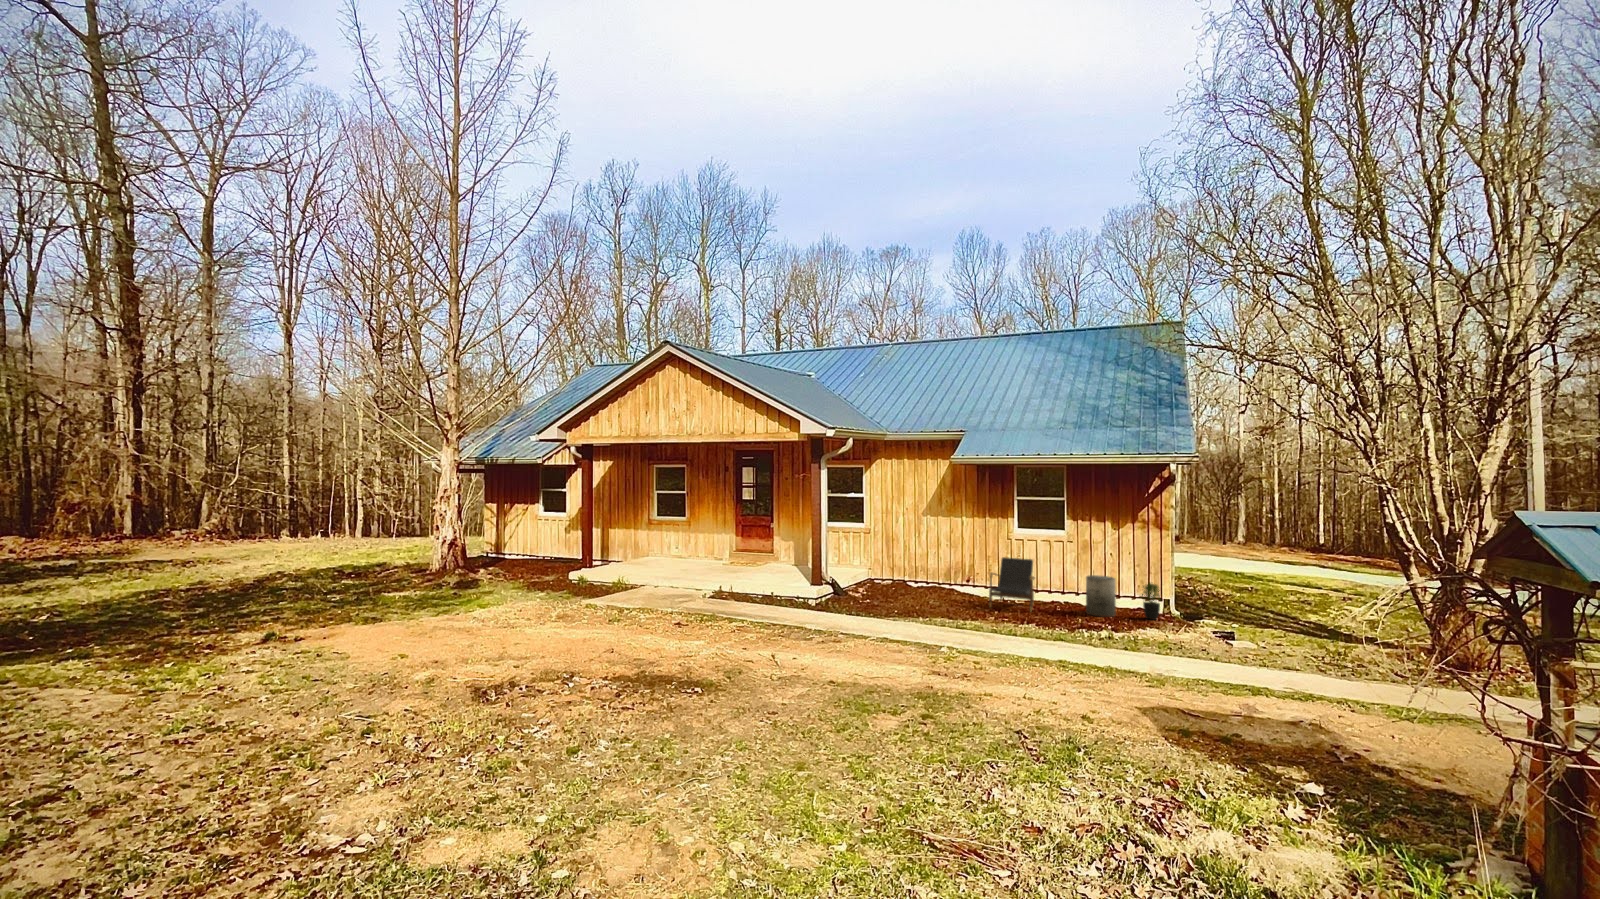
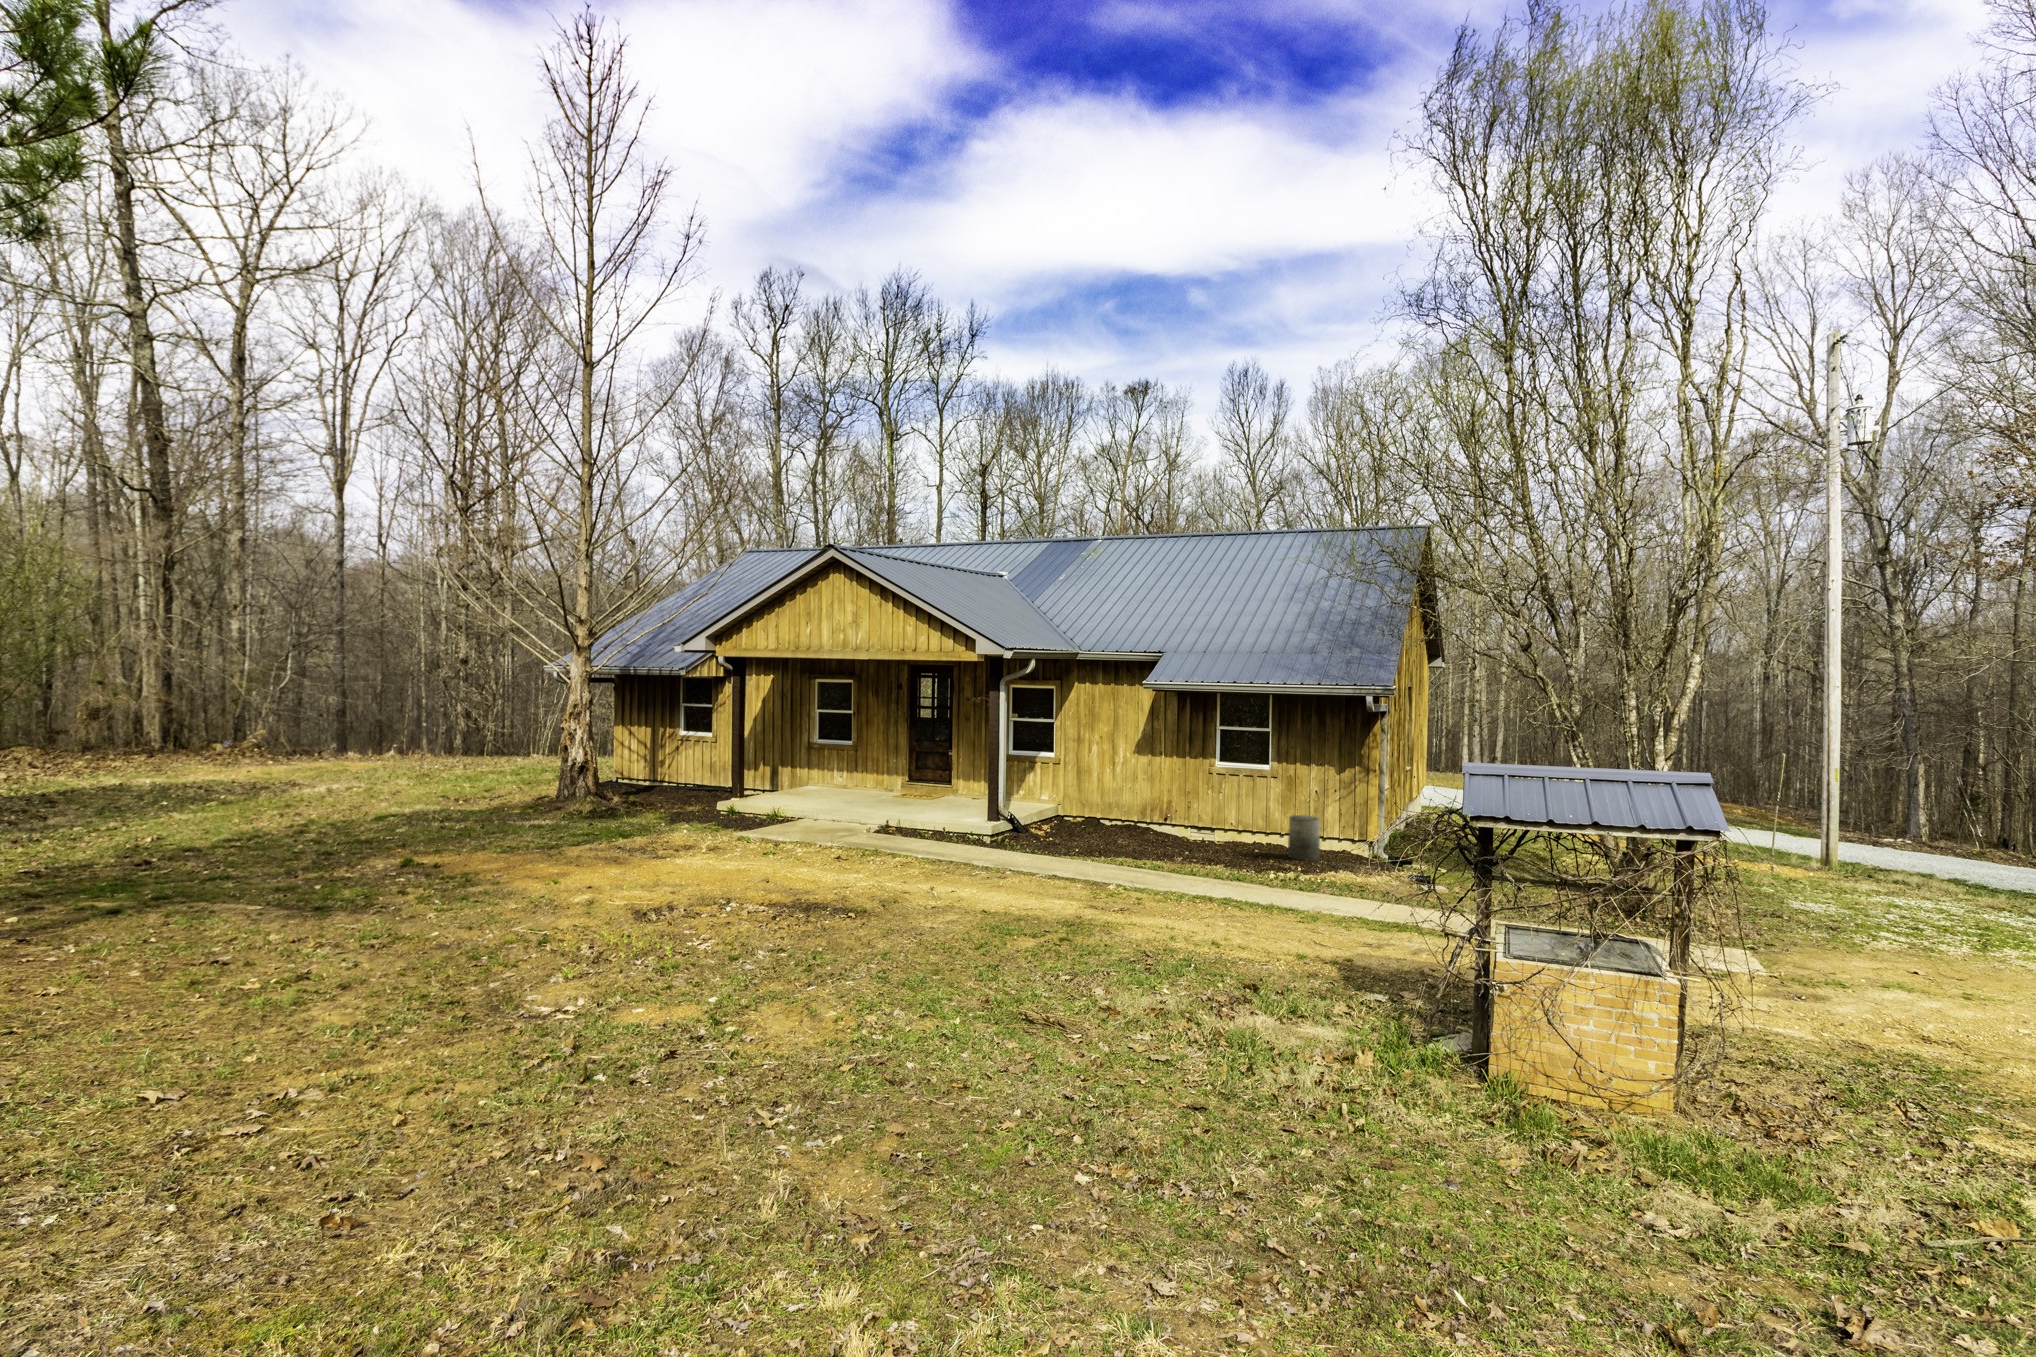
lounge chair: present [989,557,1035,611] -> none [1184,794,1236,854]
potted plant: present [1142,583,1160,620] -> none [1344,823,1369,865]

